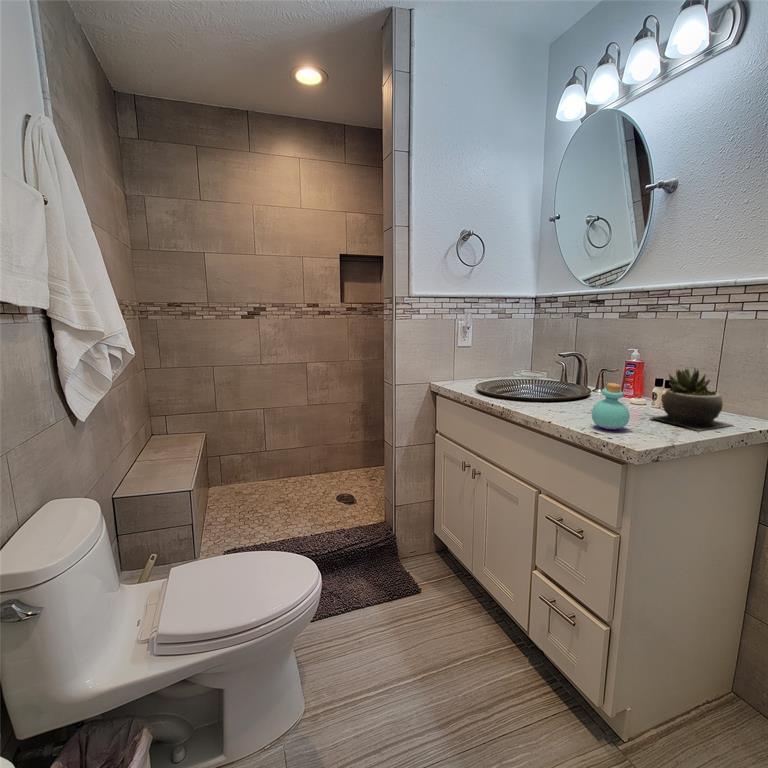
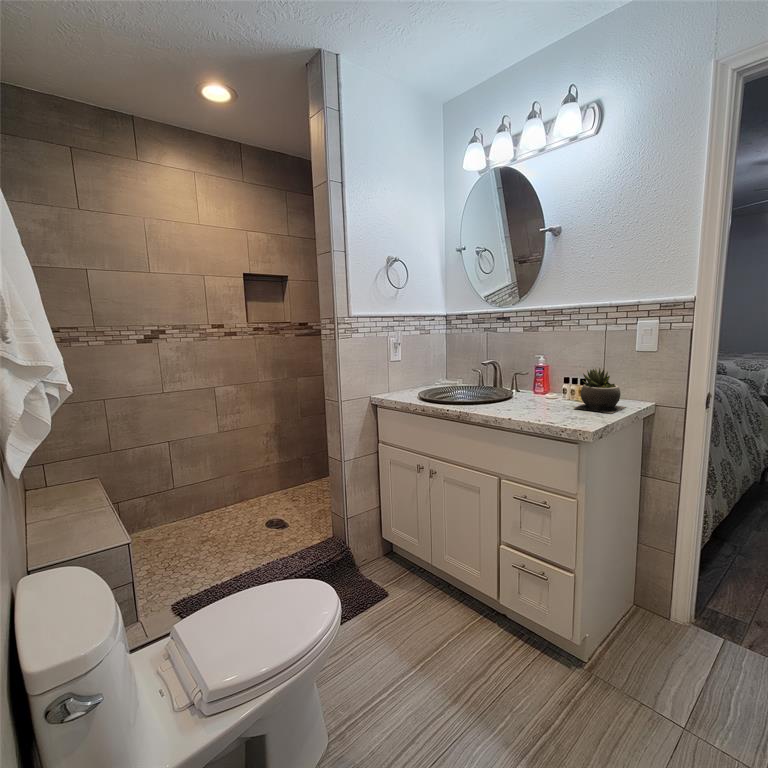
perfume bottle: present [592,383,630,430] -> none [543,384,571,419]

